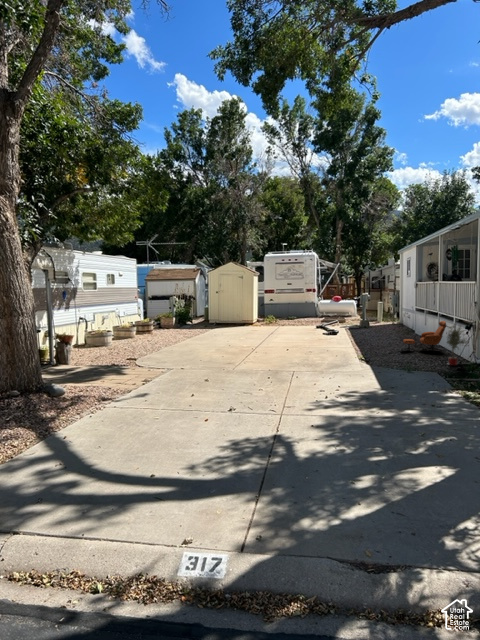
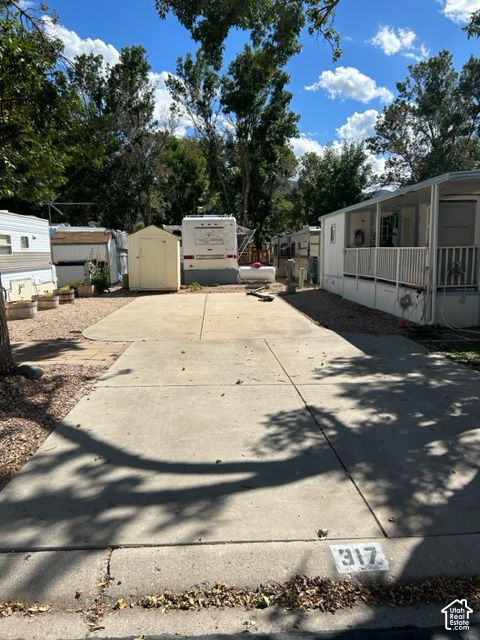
lounge chair: present [403,321,446,351] -> none [347,286,388,316]

